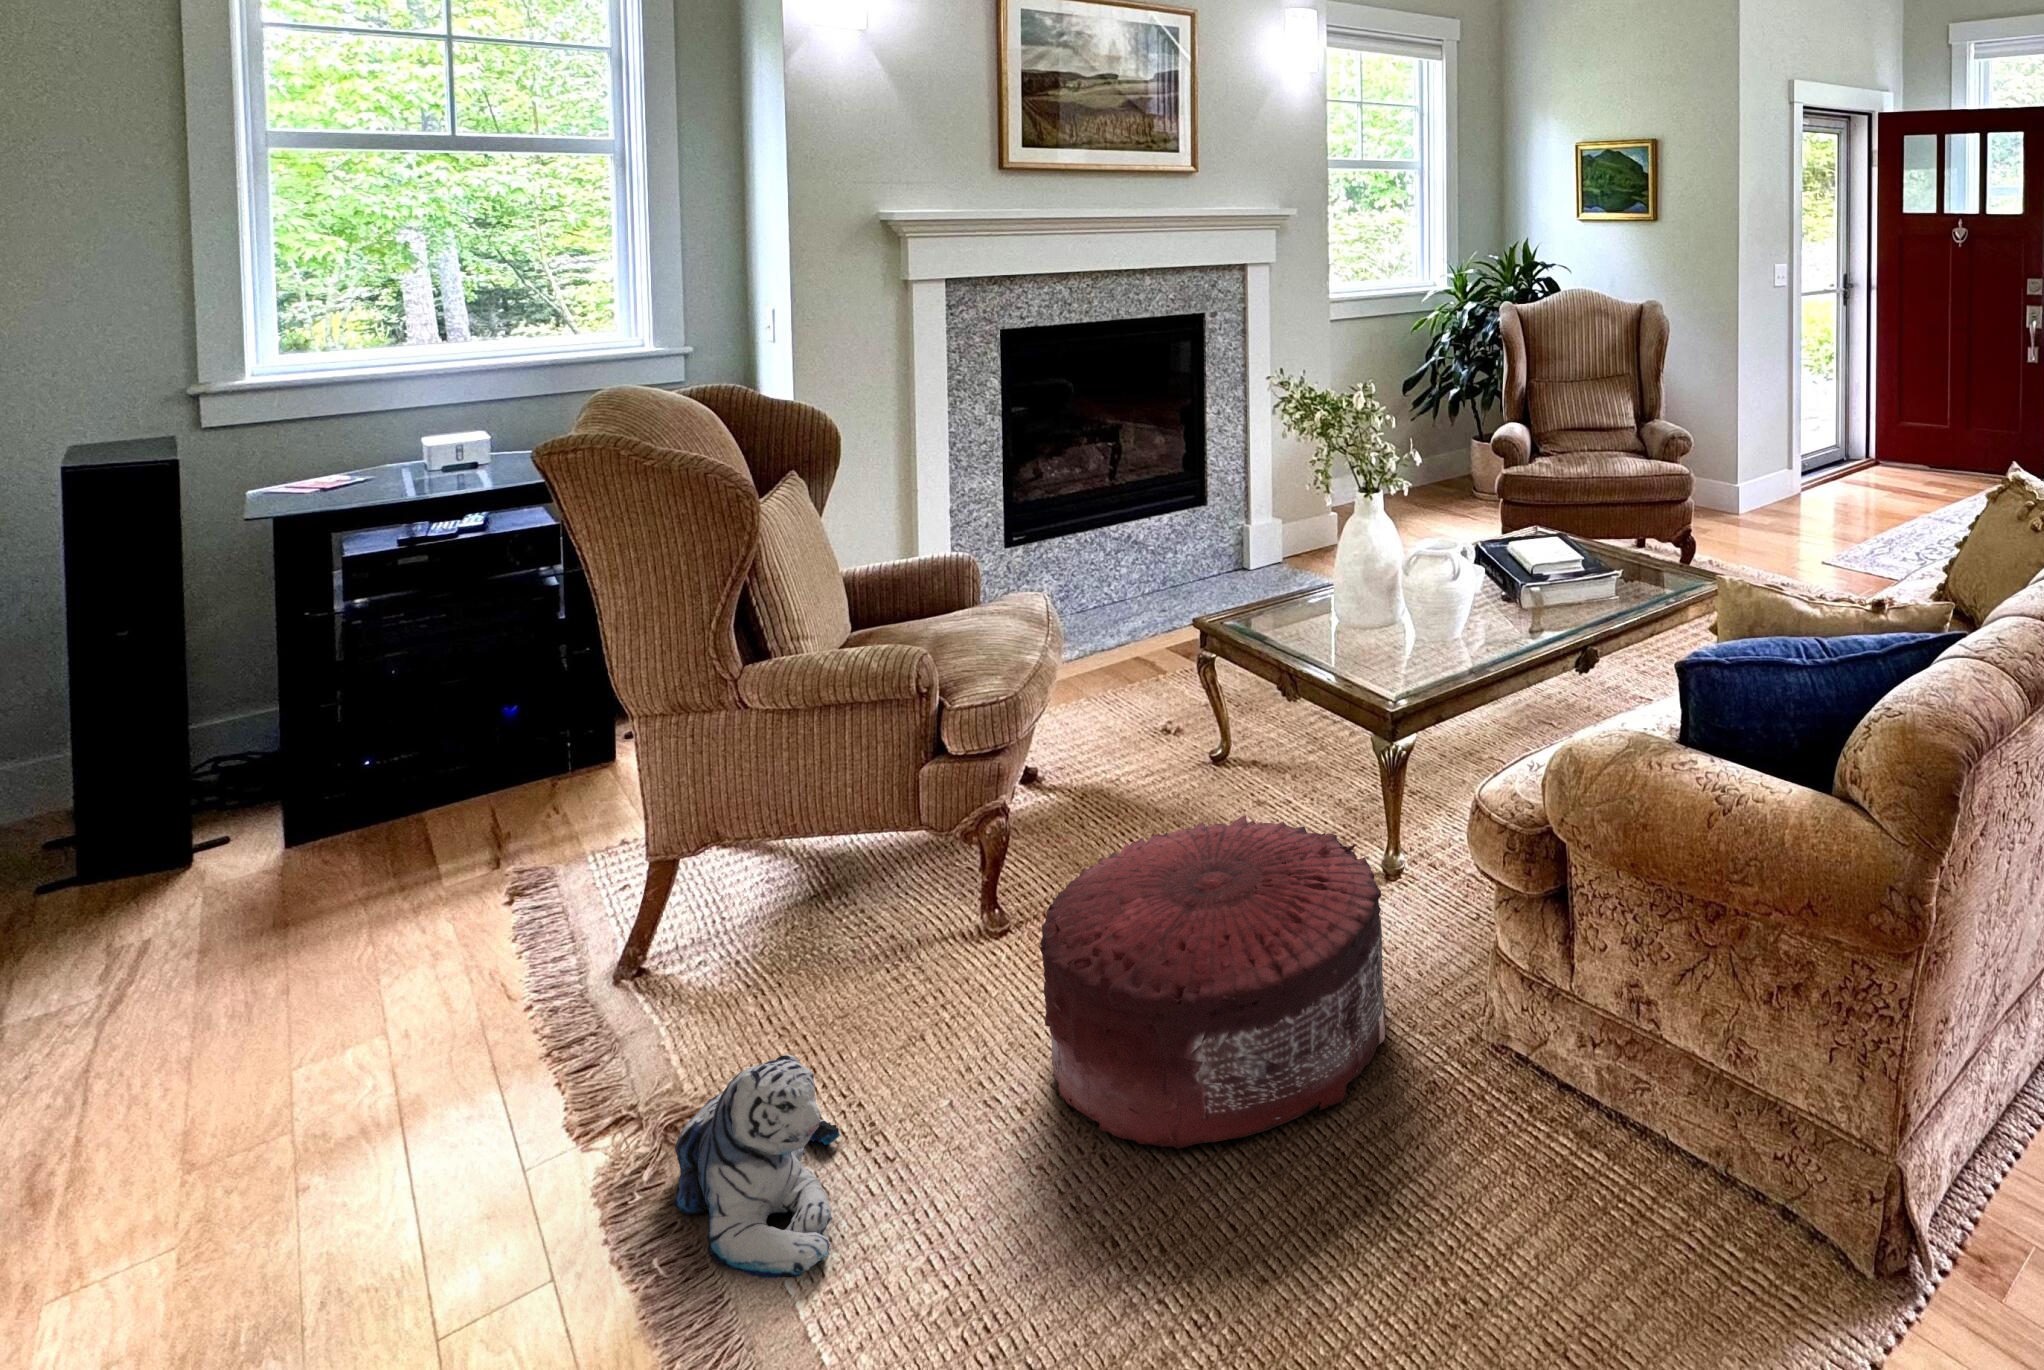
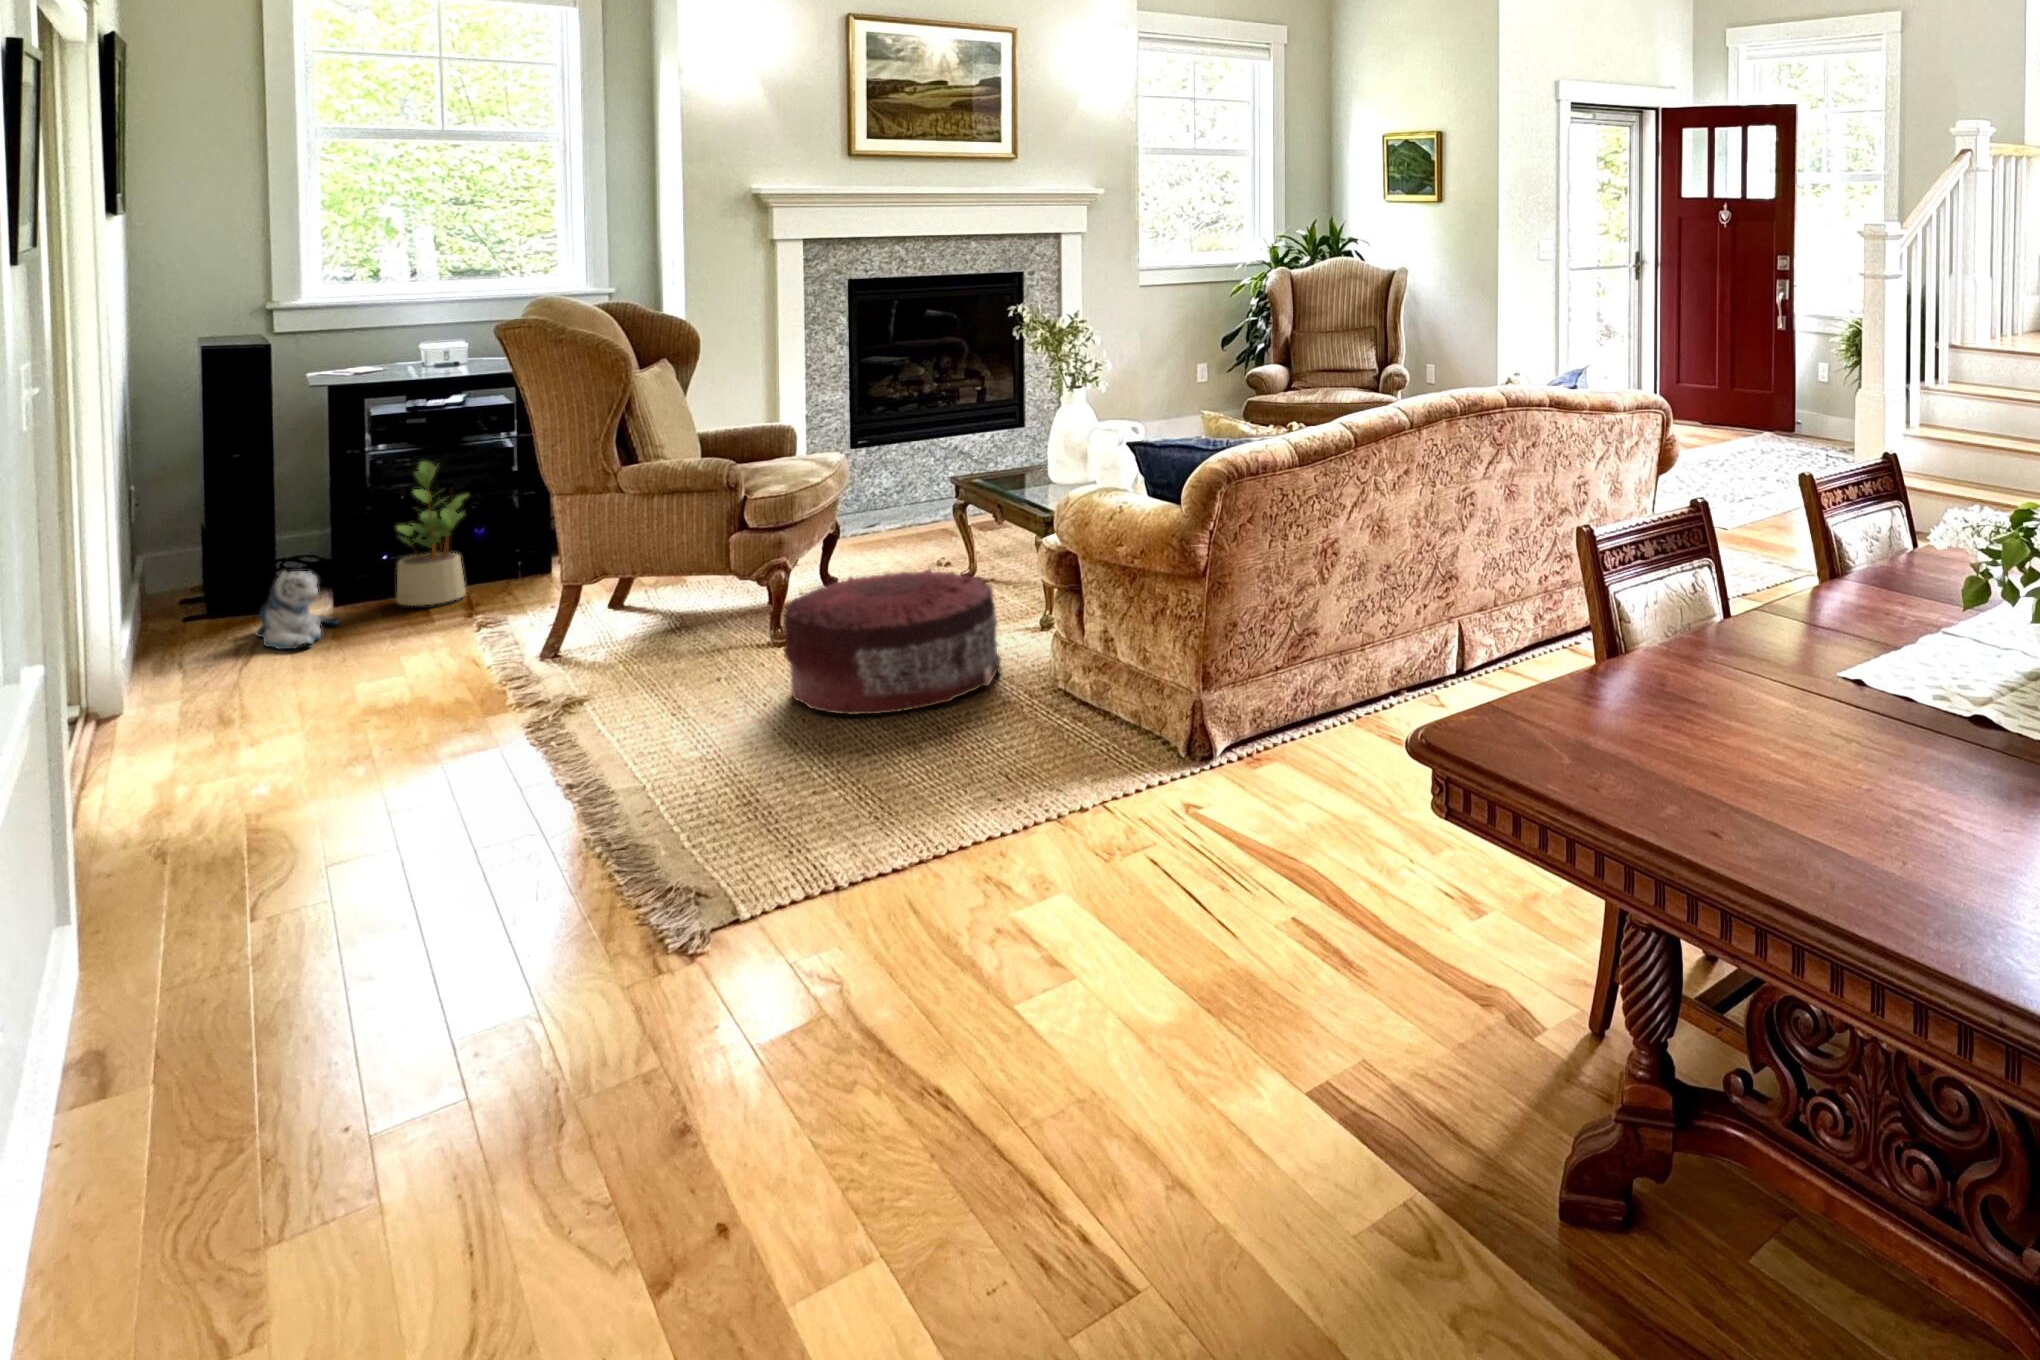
potted plant: none [379,625,492,846] -> present [397,461,468,606]
plush toy: present [672,1054,840,1278] -> present [255,571,340,649]

